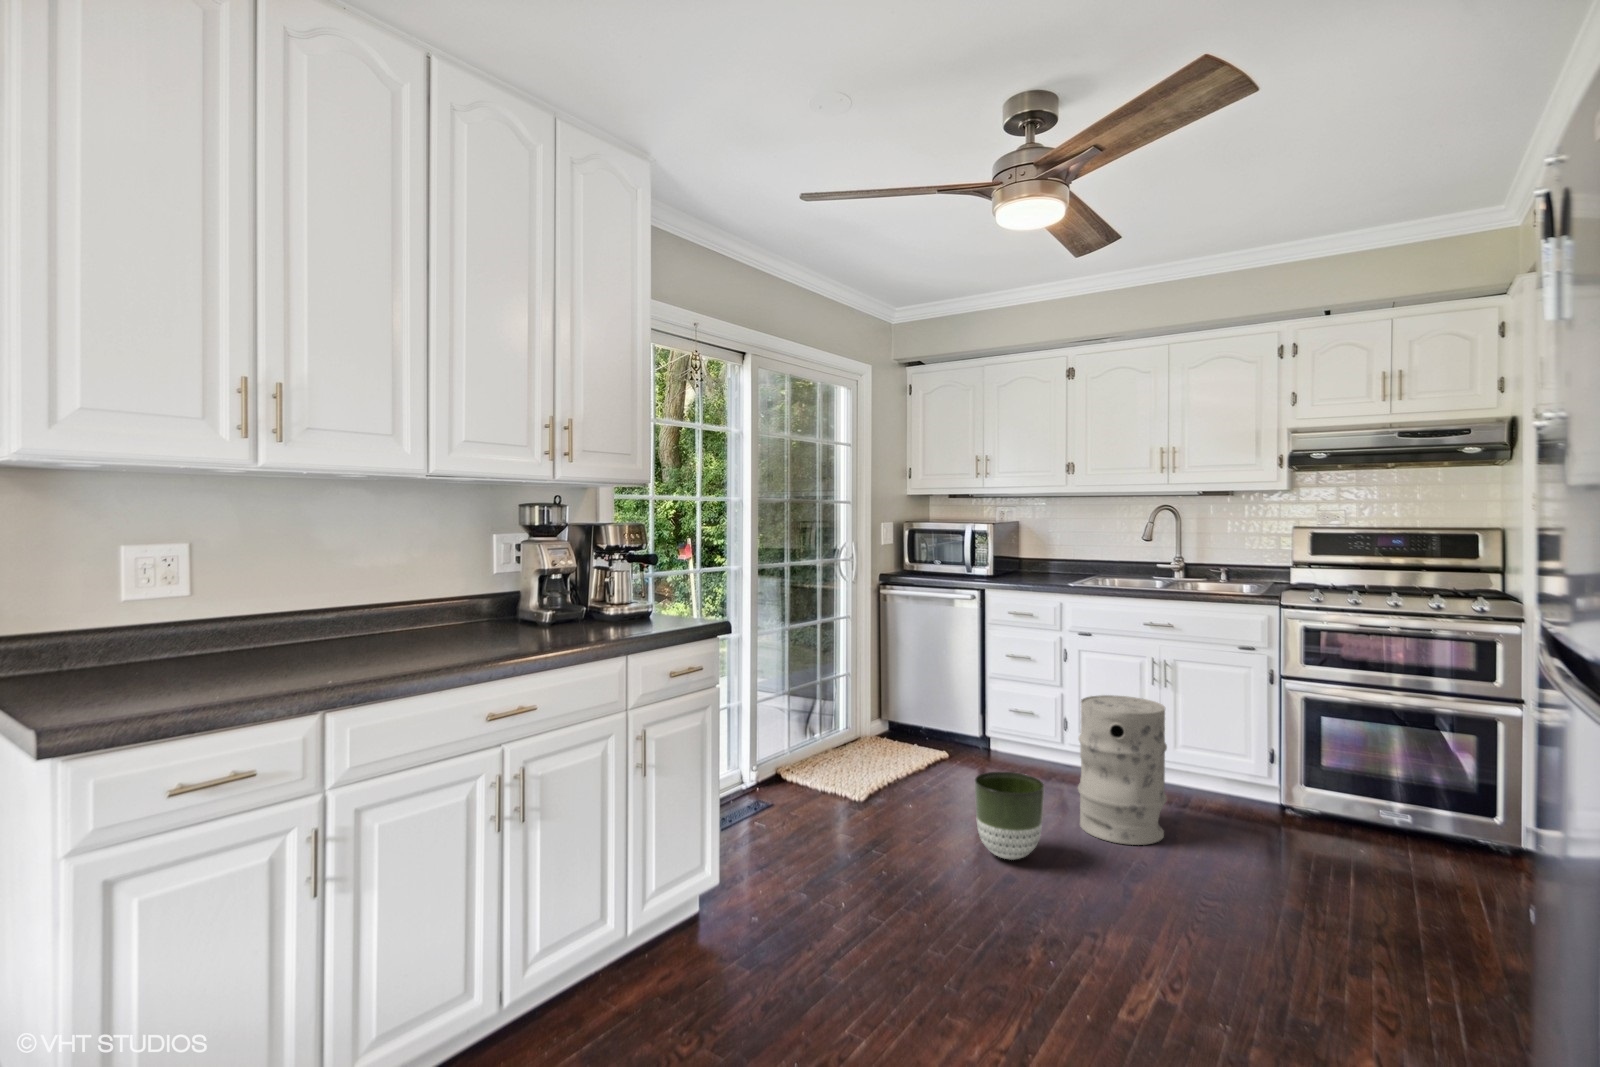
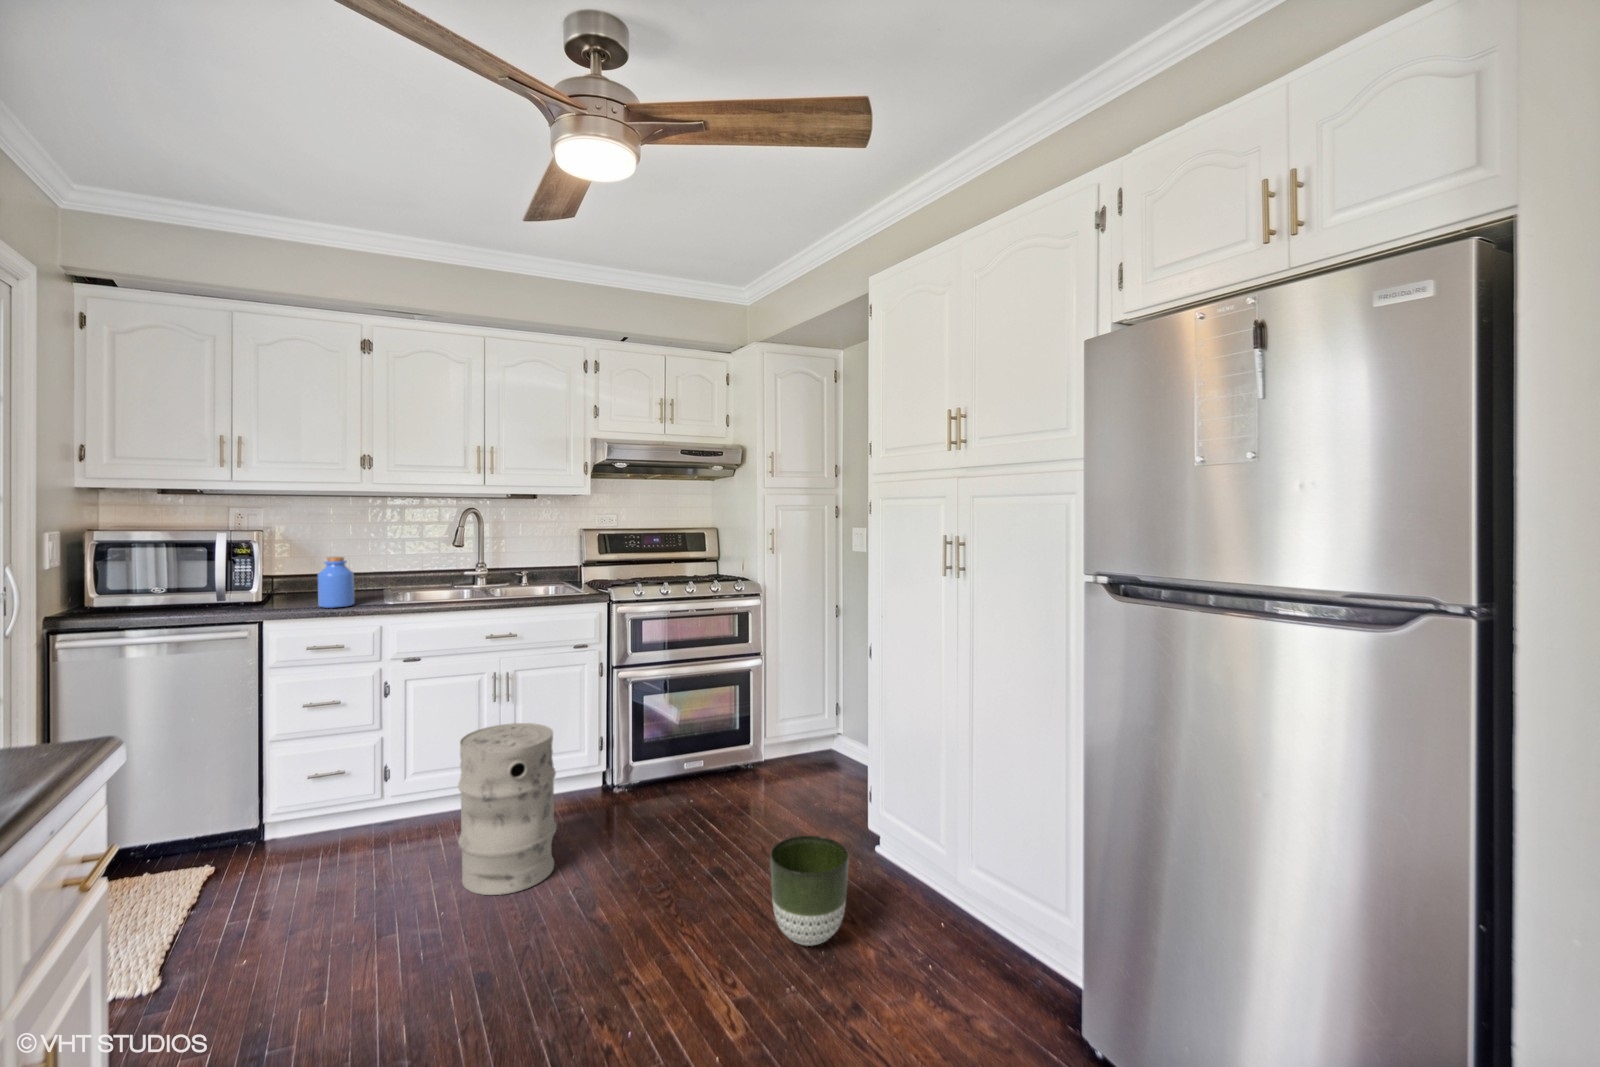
jar: none [1024,543,1050,583] -> present [318,557,354,608]
planter: present [975,772,1044,860] -> present [770,835,849,946]

